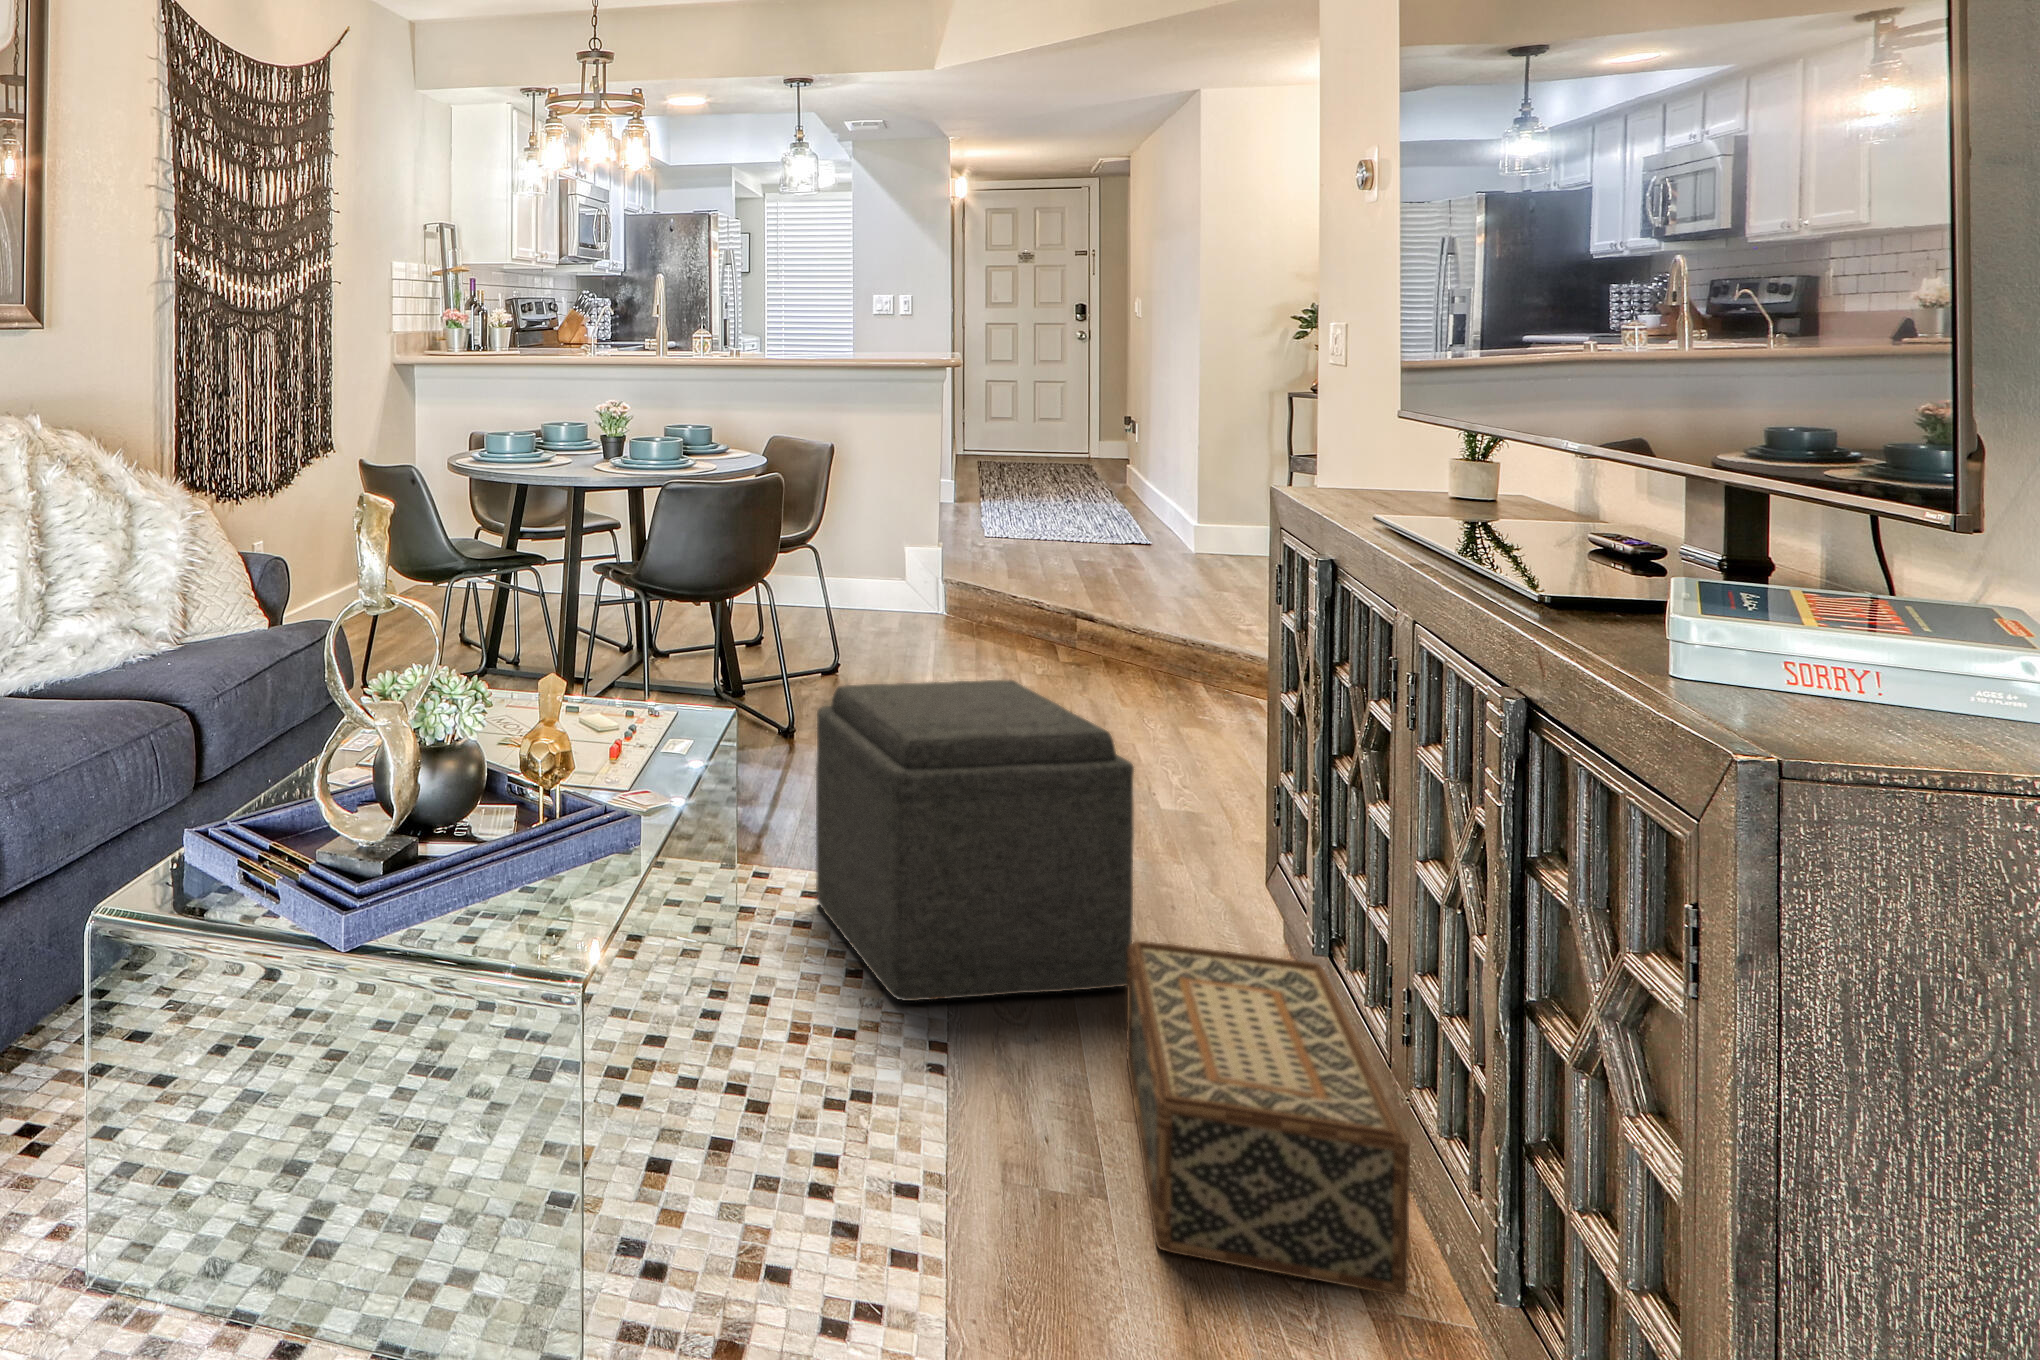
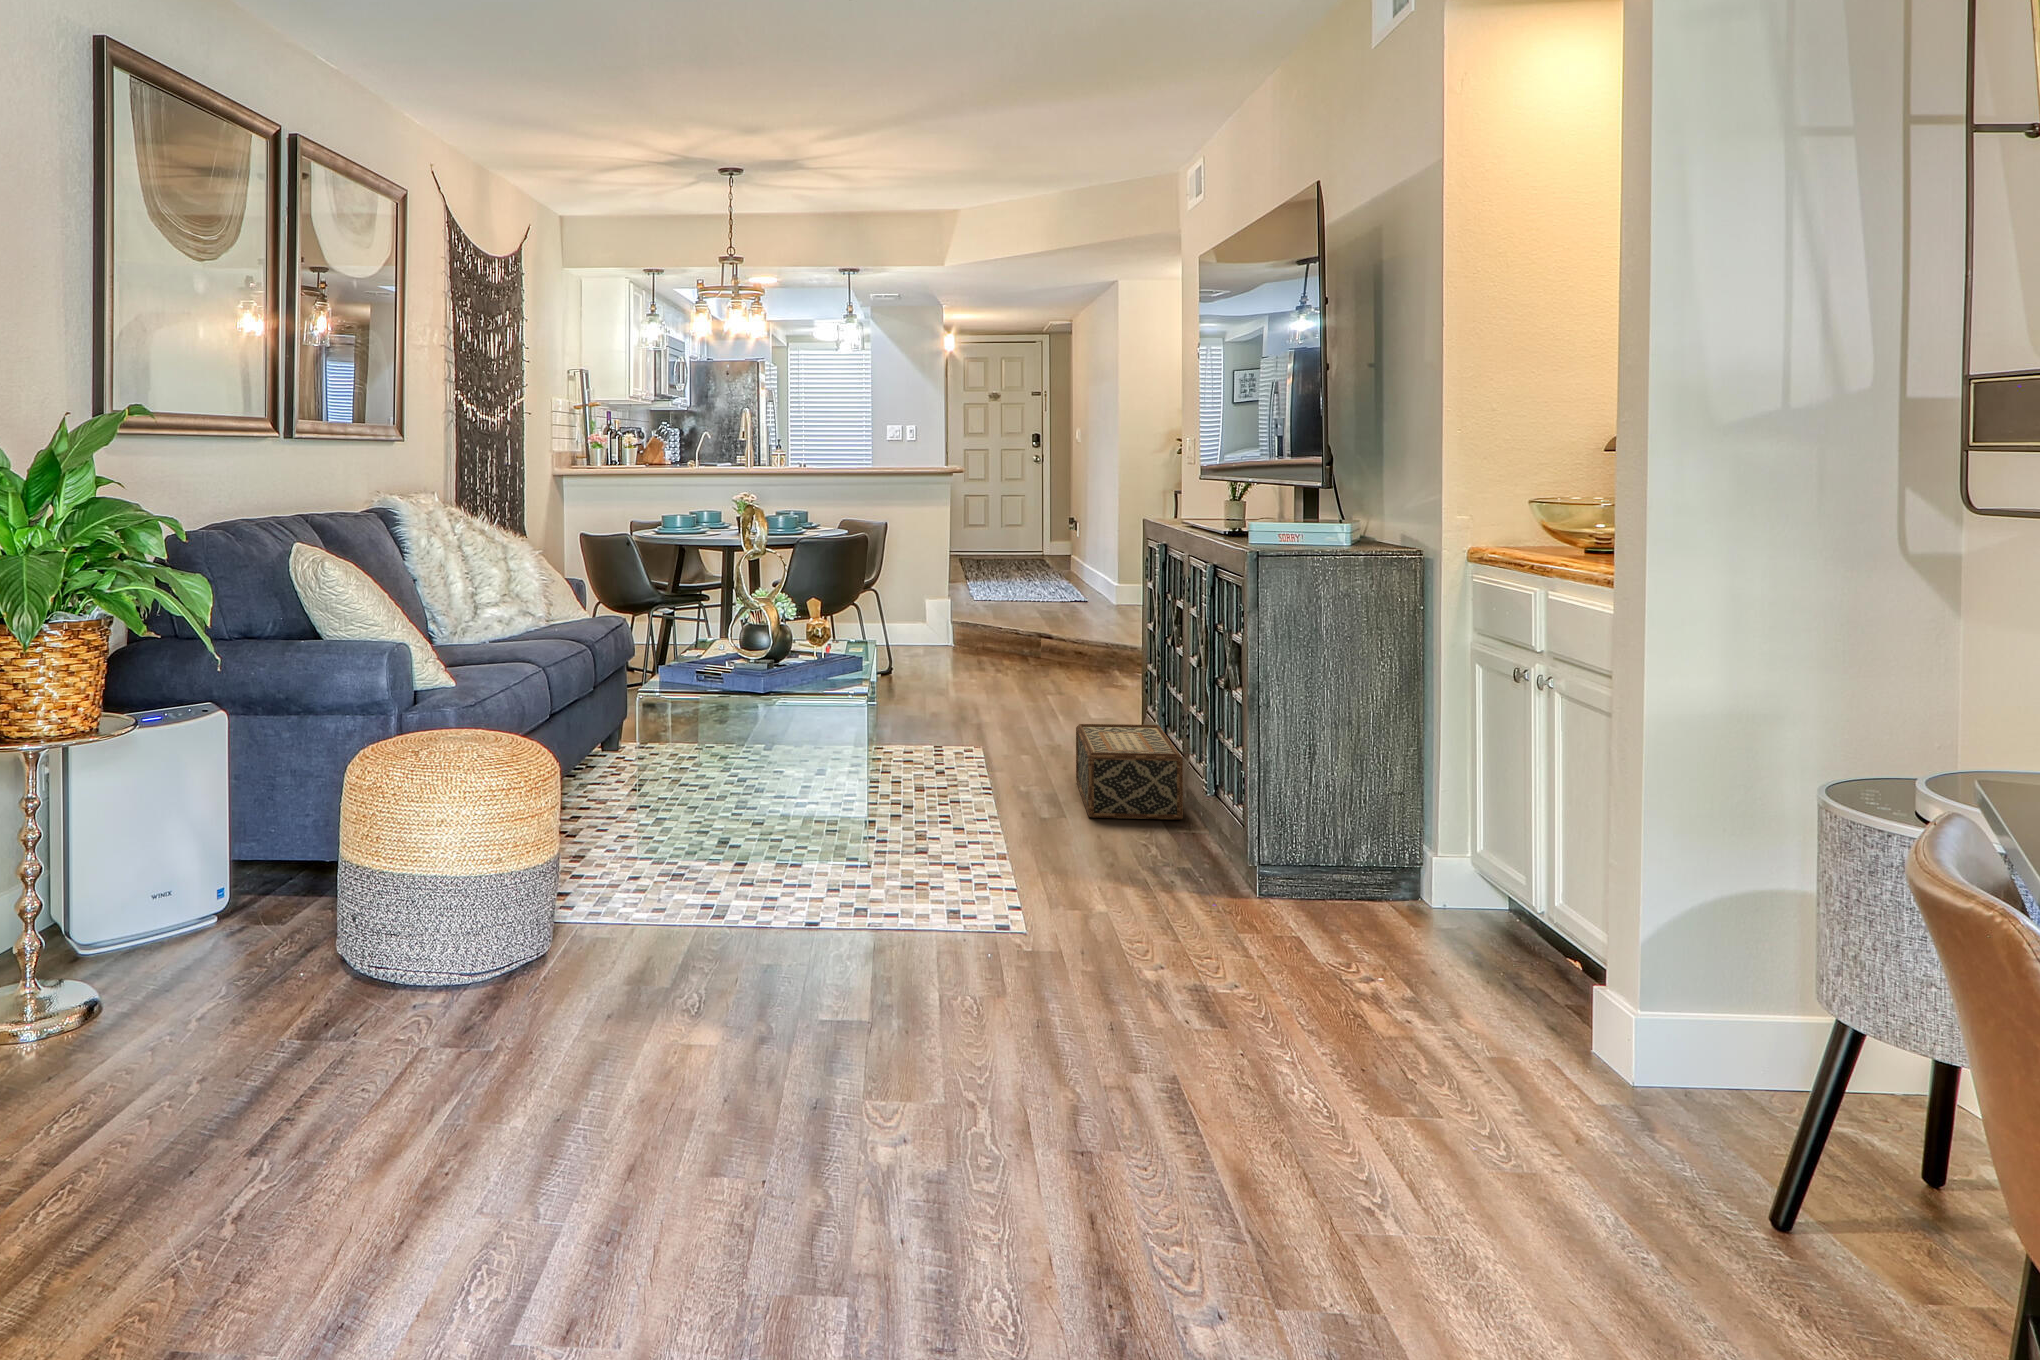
ottoman: present [816,680,1134,1001] -> none [917,626,1078,773]

